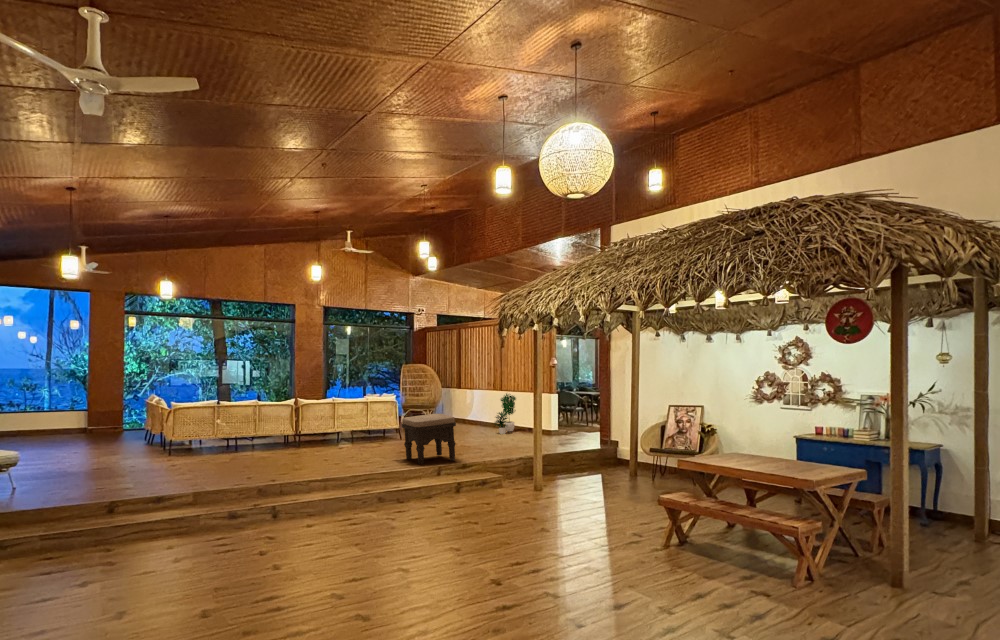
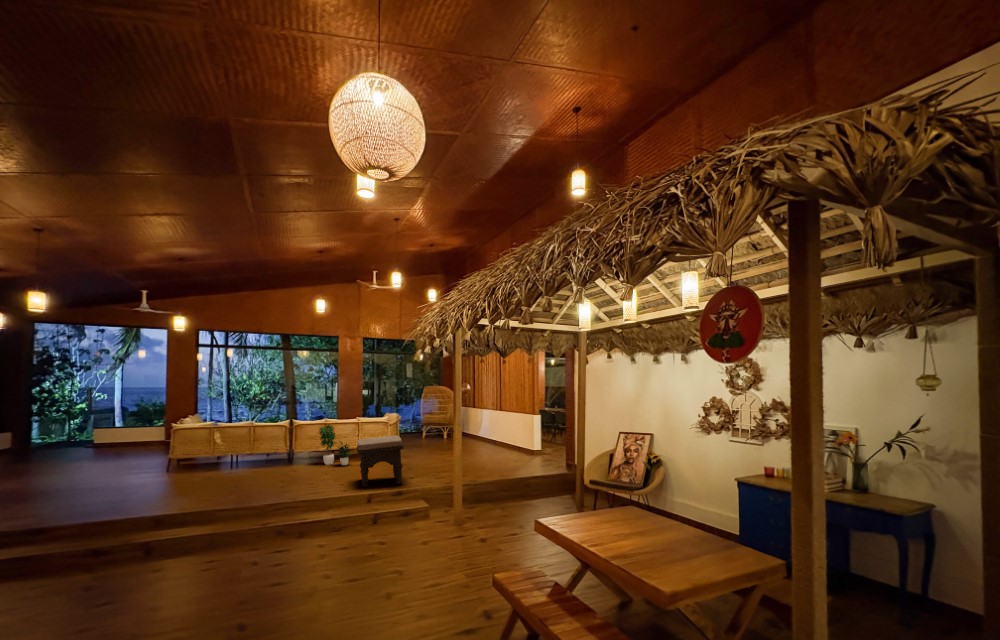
potted plant: present [494,394,516,434] -> present [318,425,351,465]

